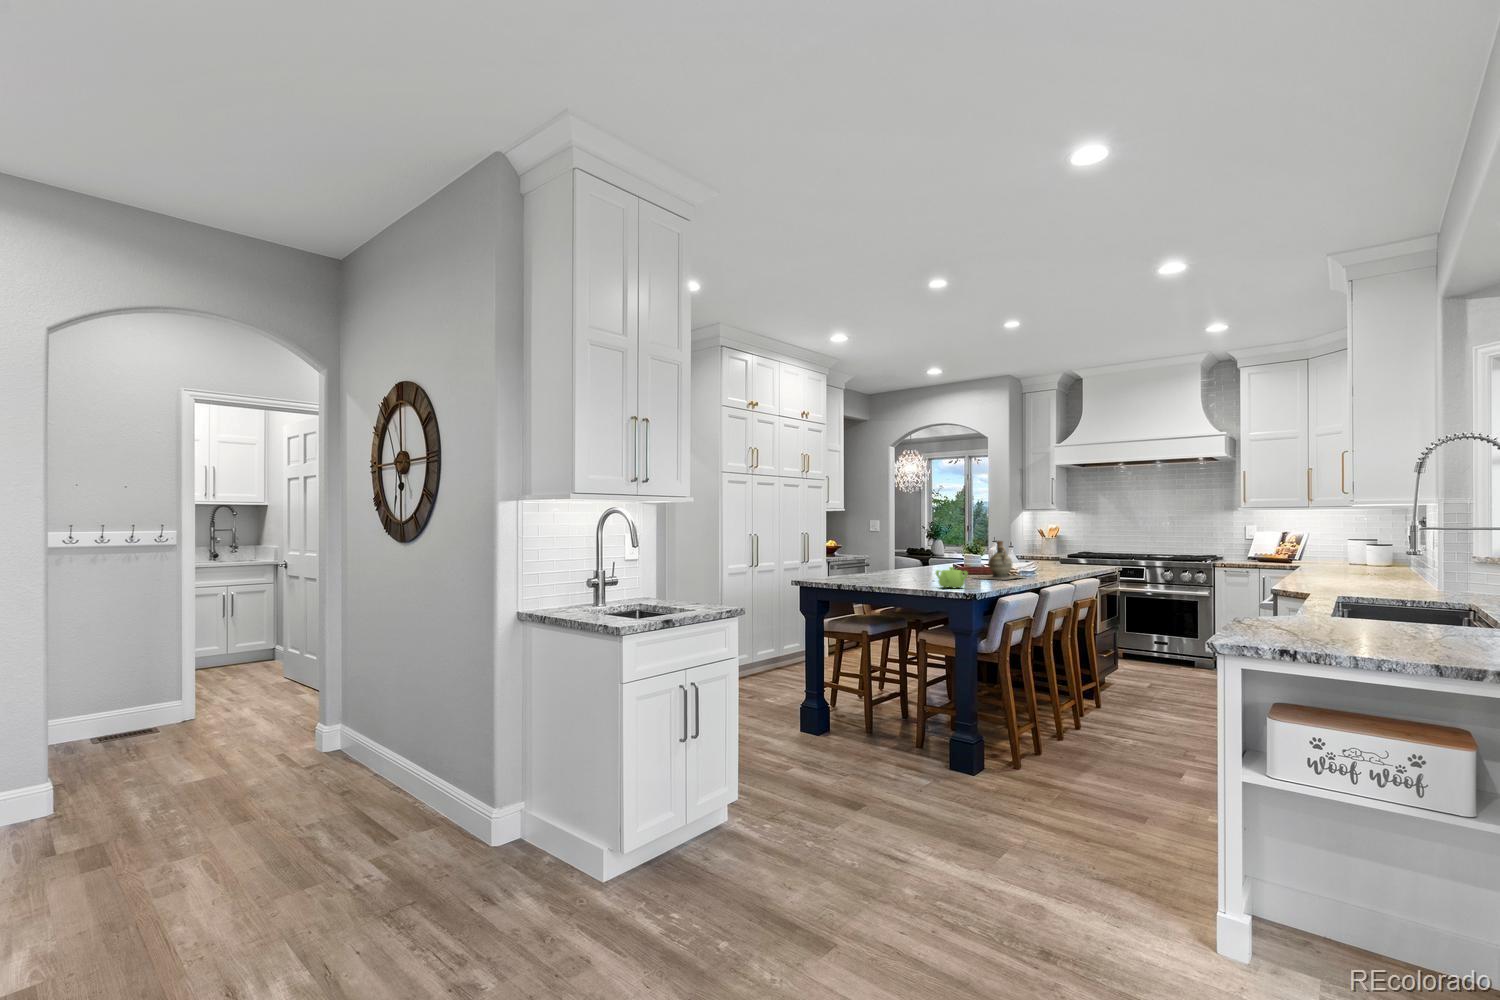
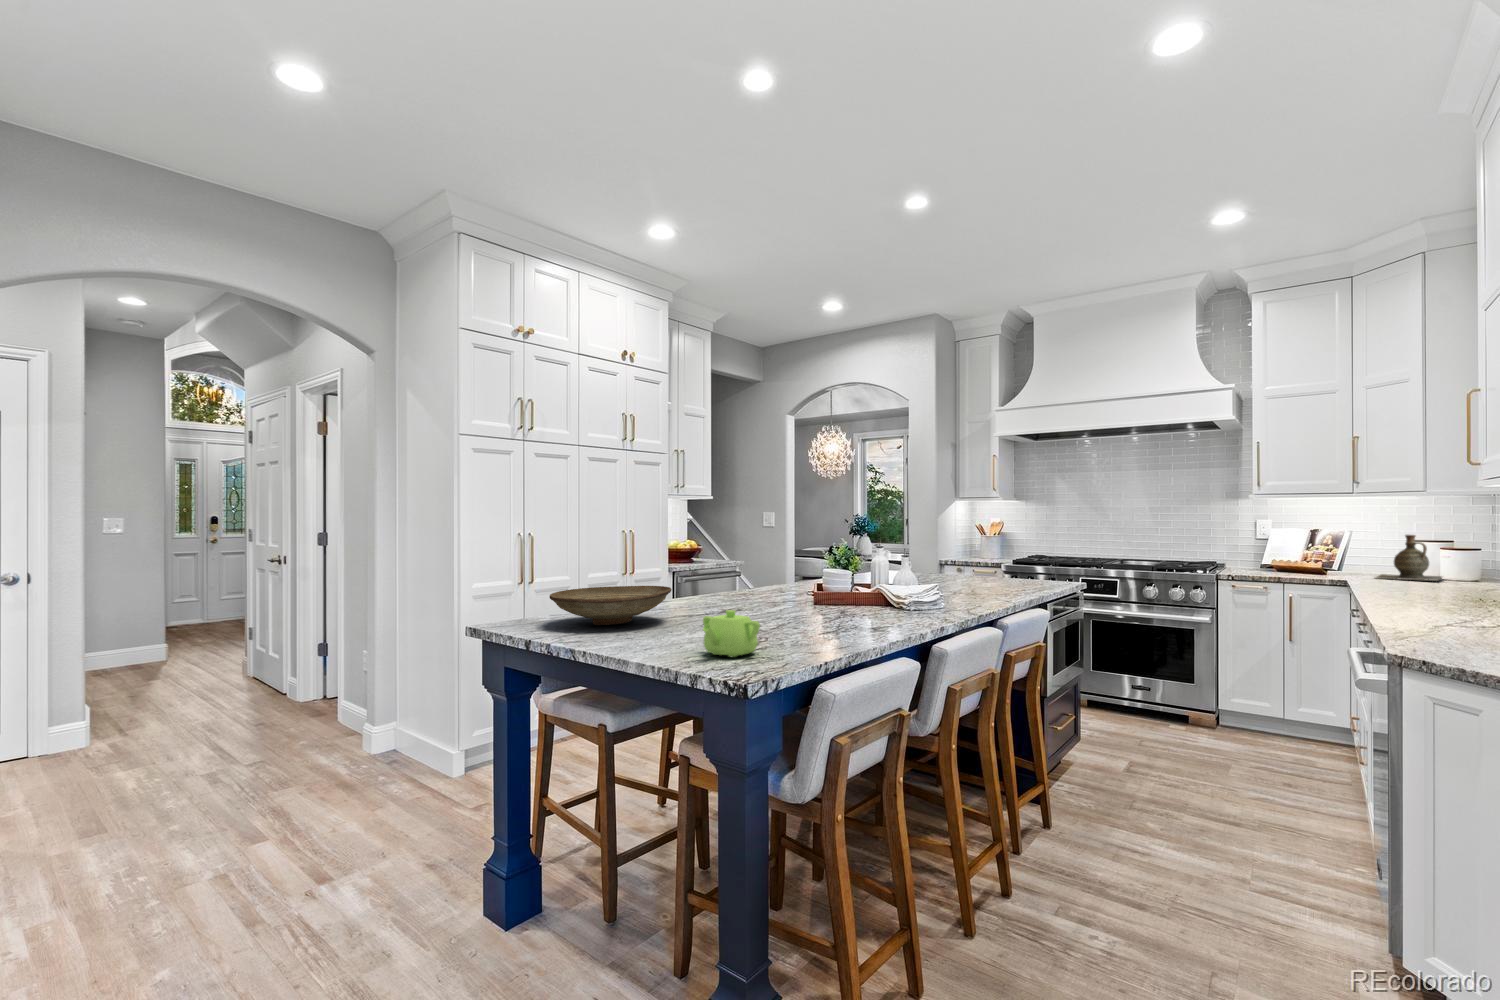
ceramic jug: present [978,541,1020,579] -> present [1376,535,1442,581]
decorative bowl: none [828,562,894,581] -> present [550,586,672,625]

